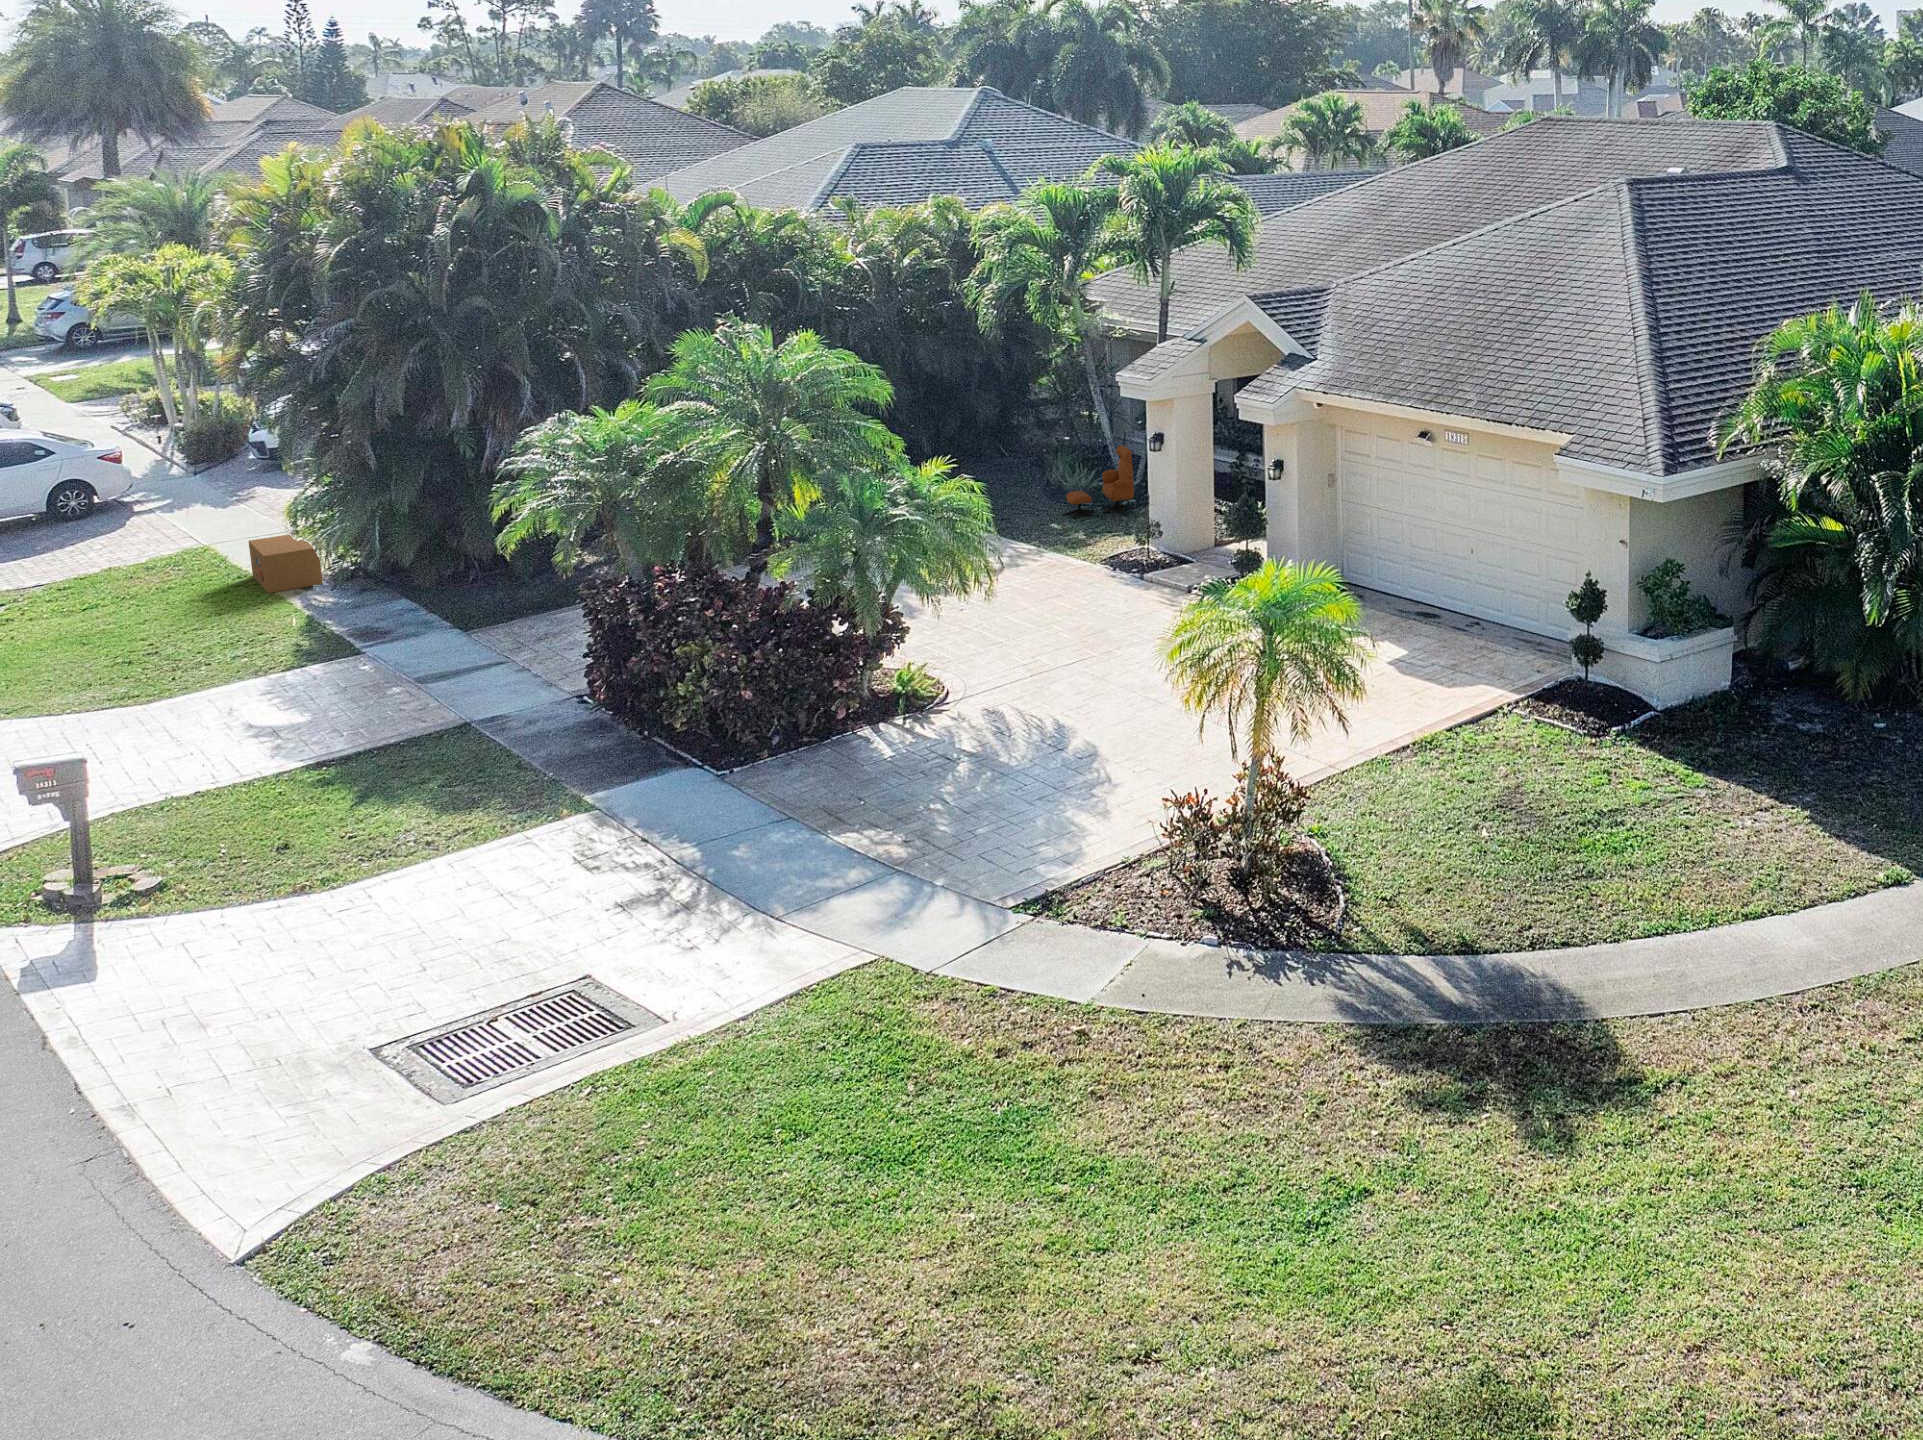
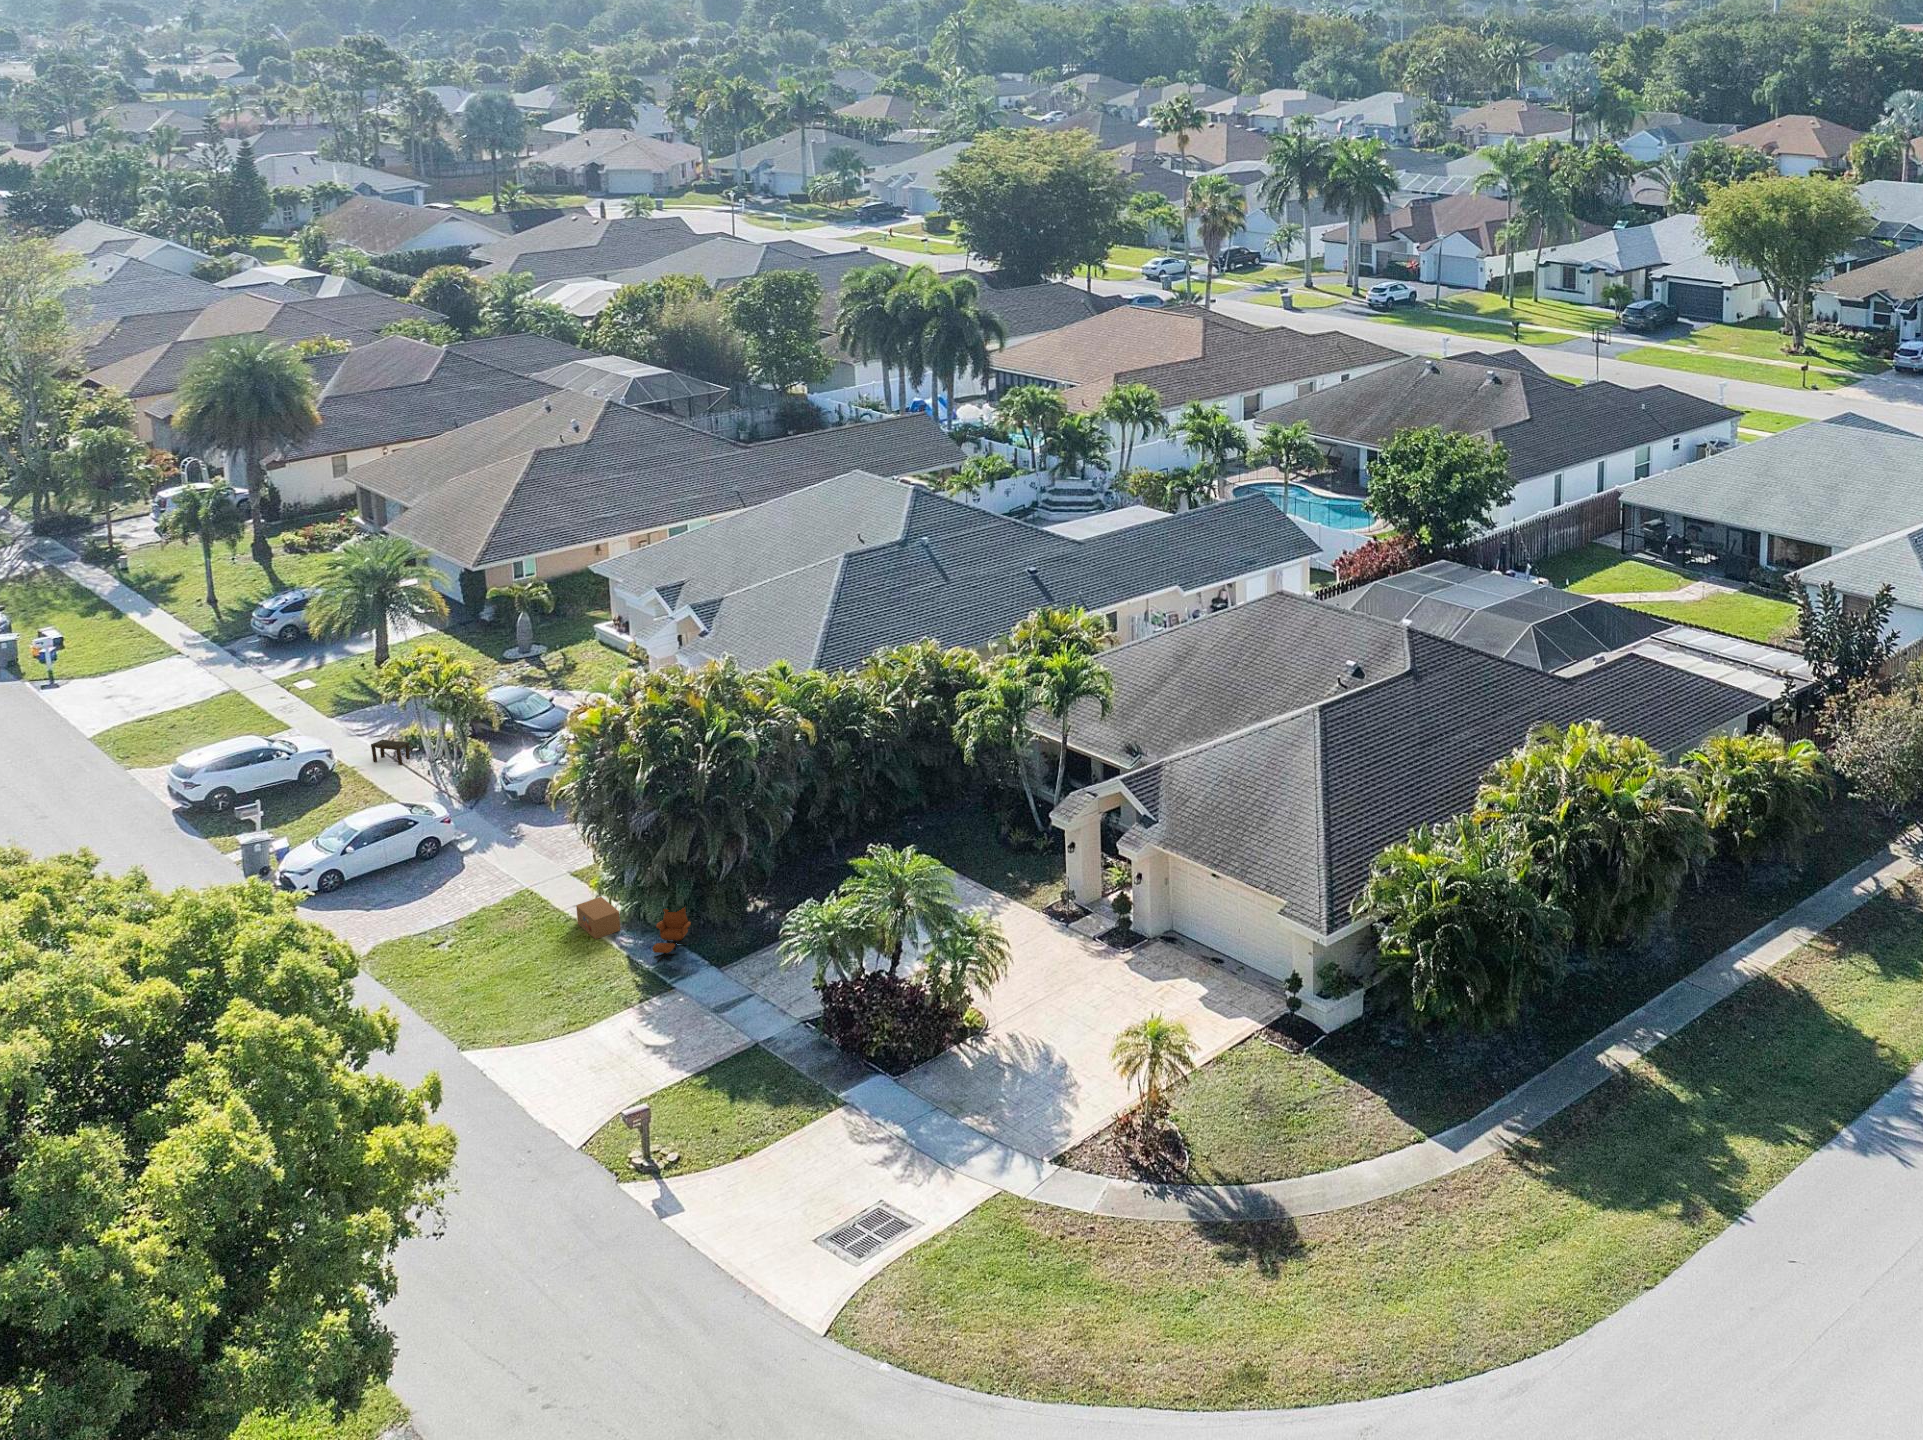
bench: none [82,395,146,430] -> present [371,739,410,765]
lounge chair: present [1062,445,1138,518] -> present [653,907,691,962]

